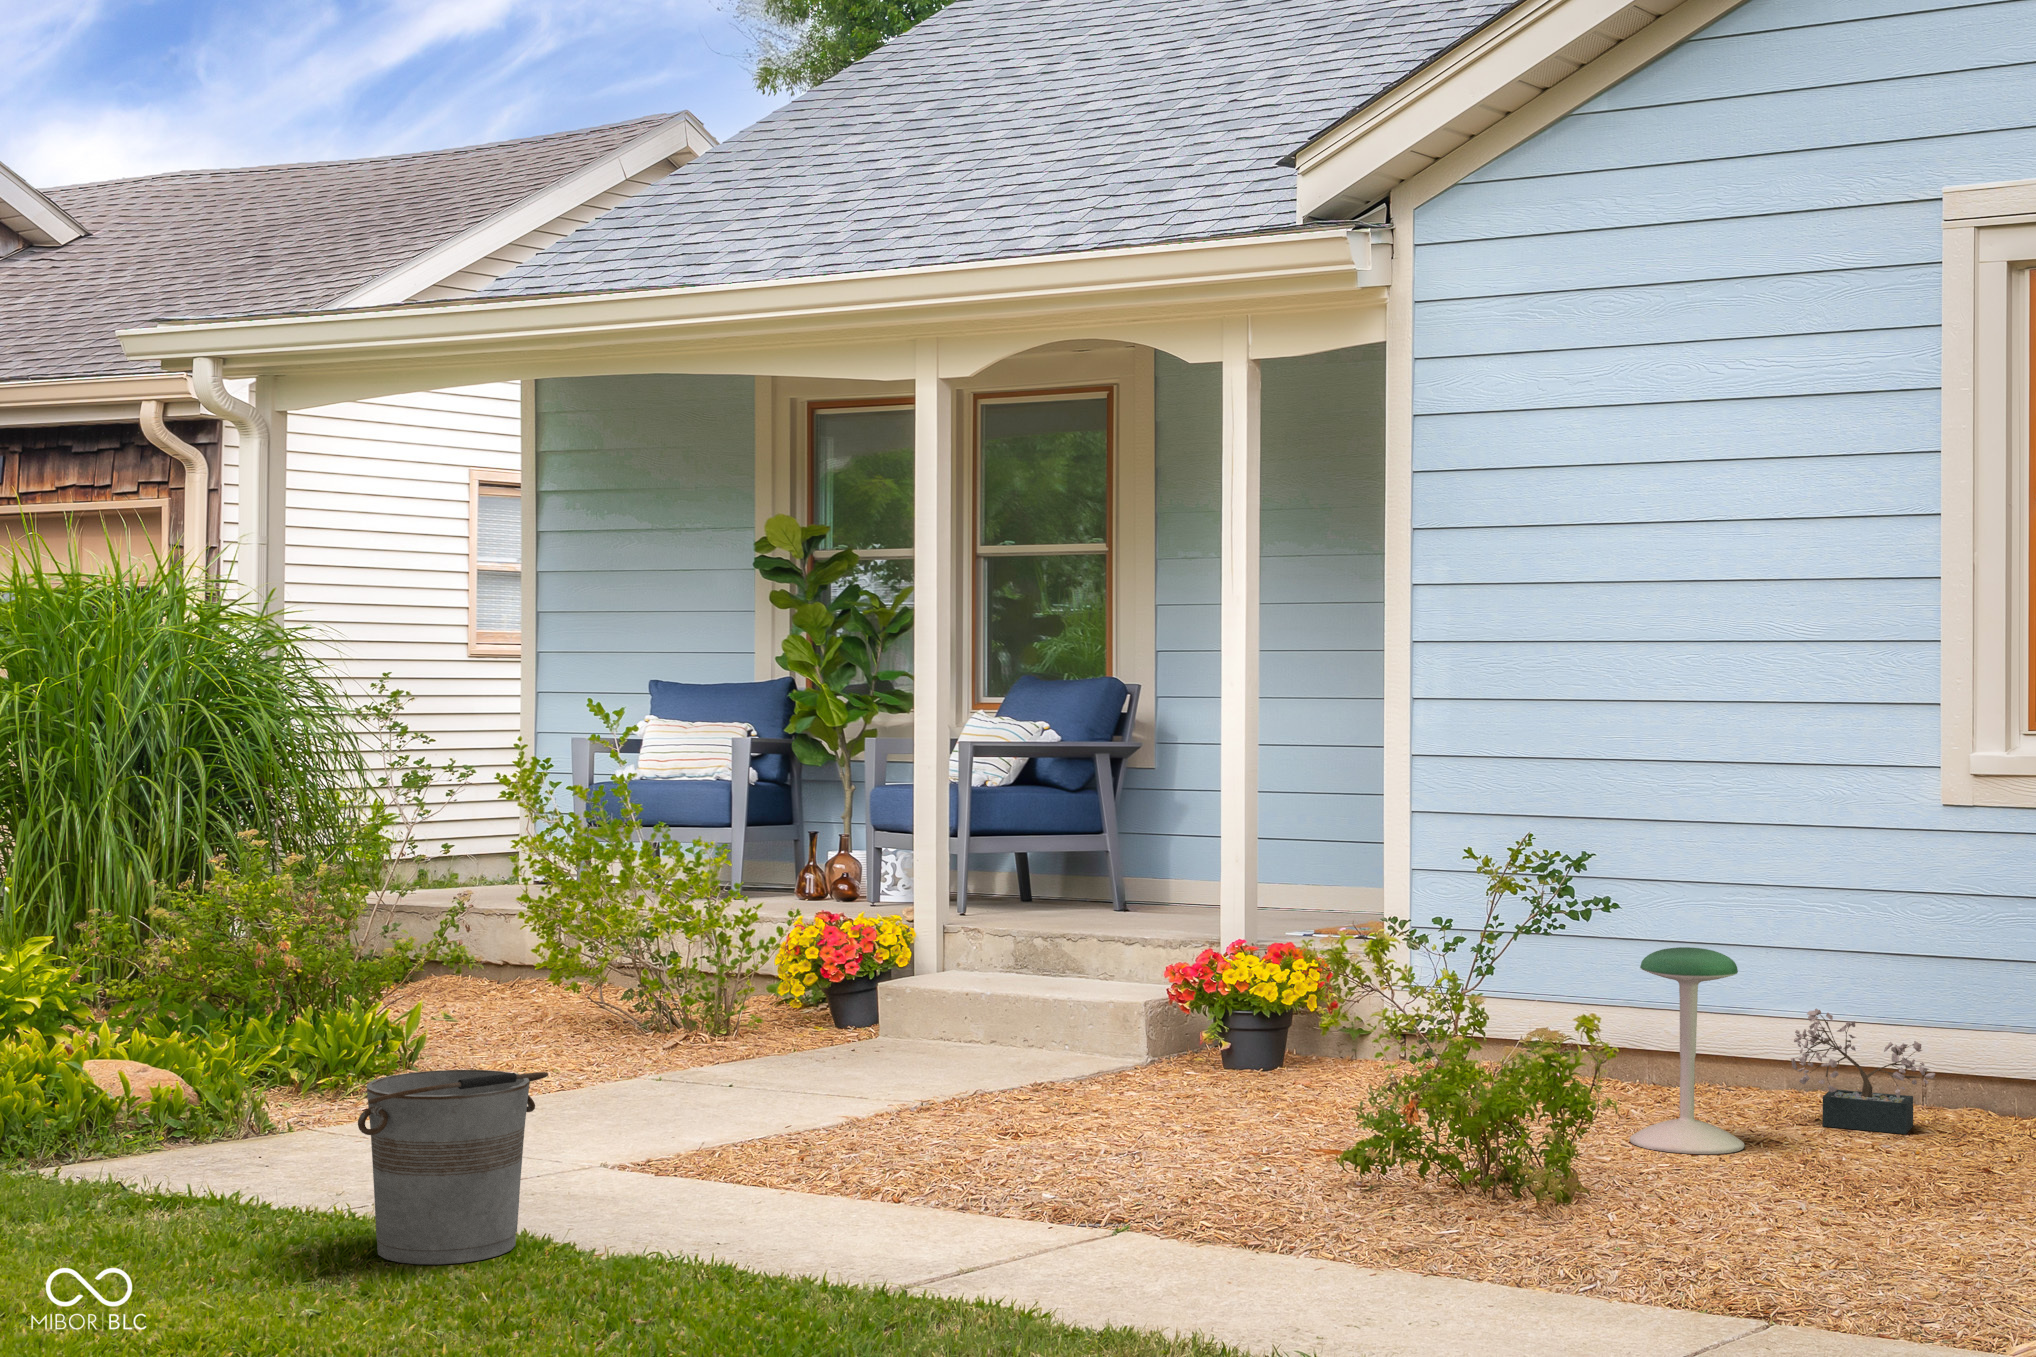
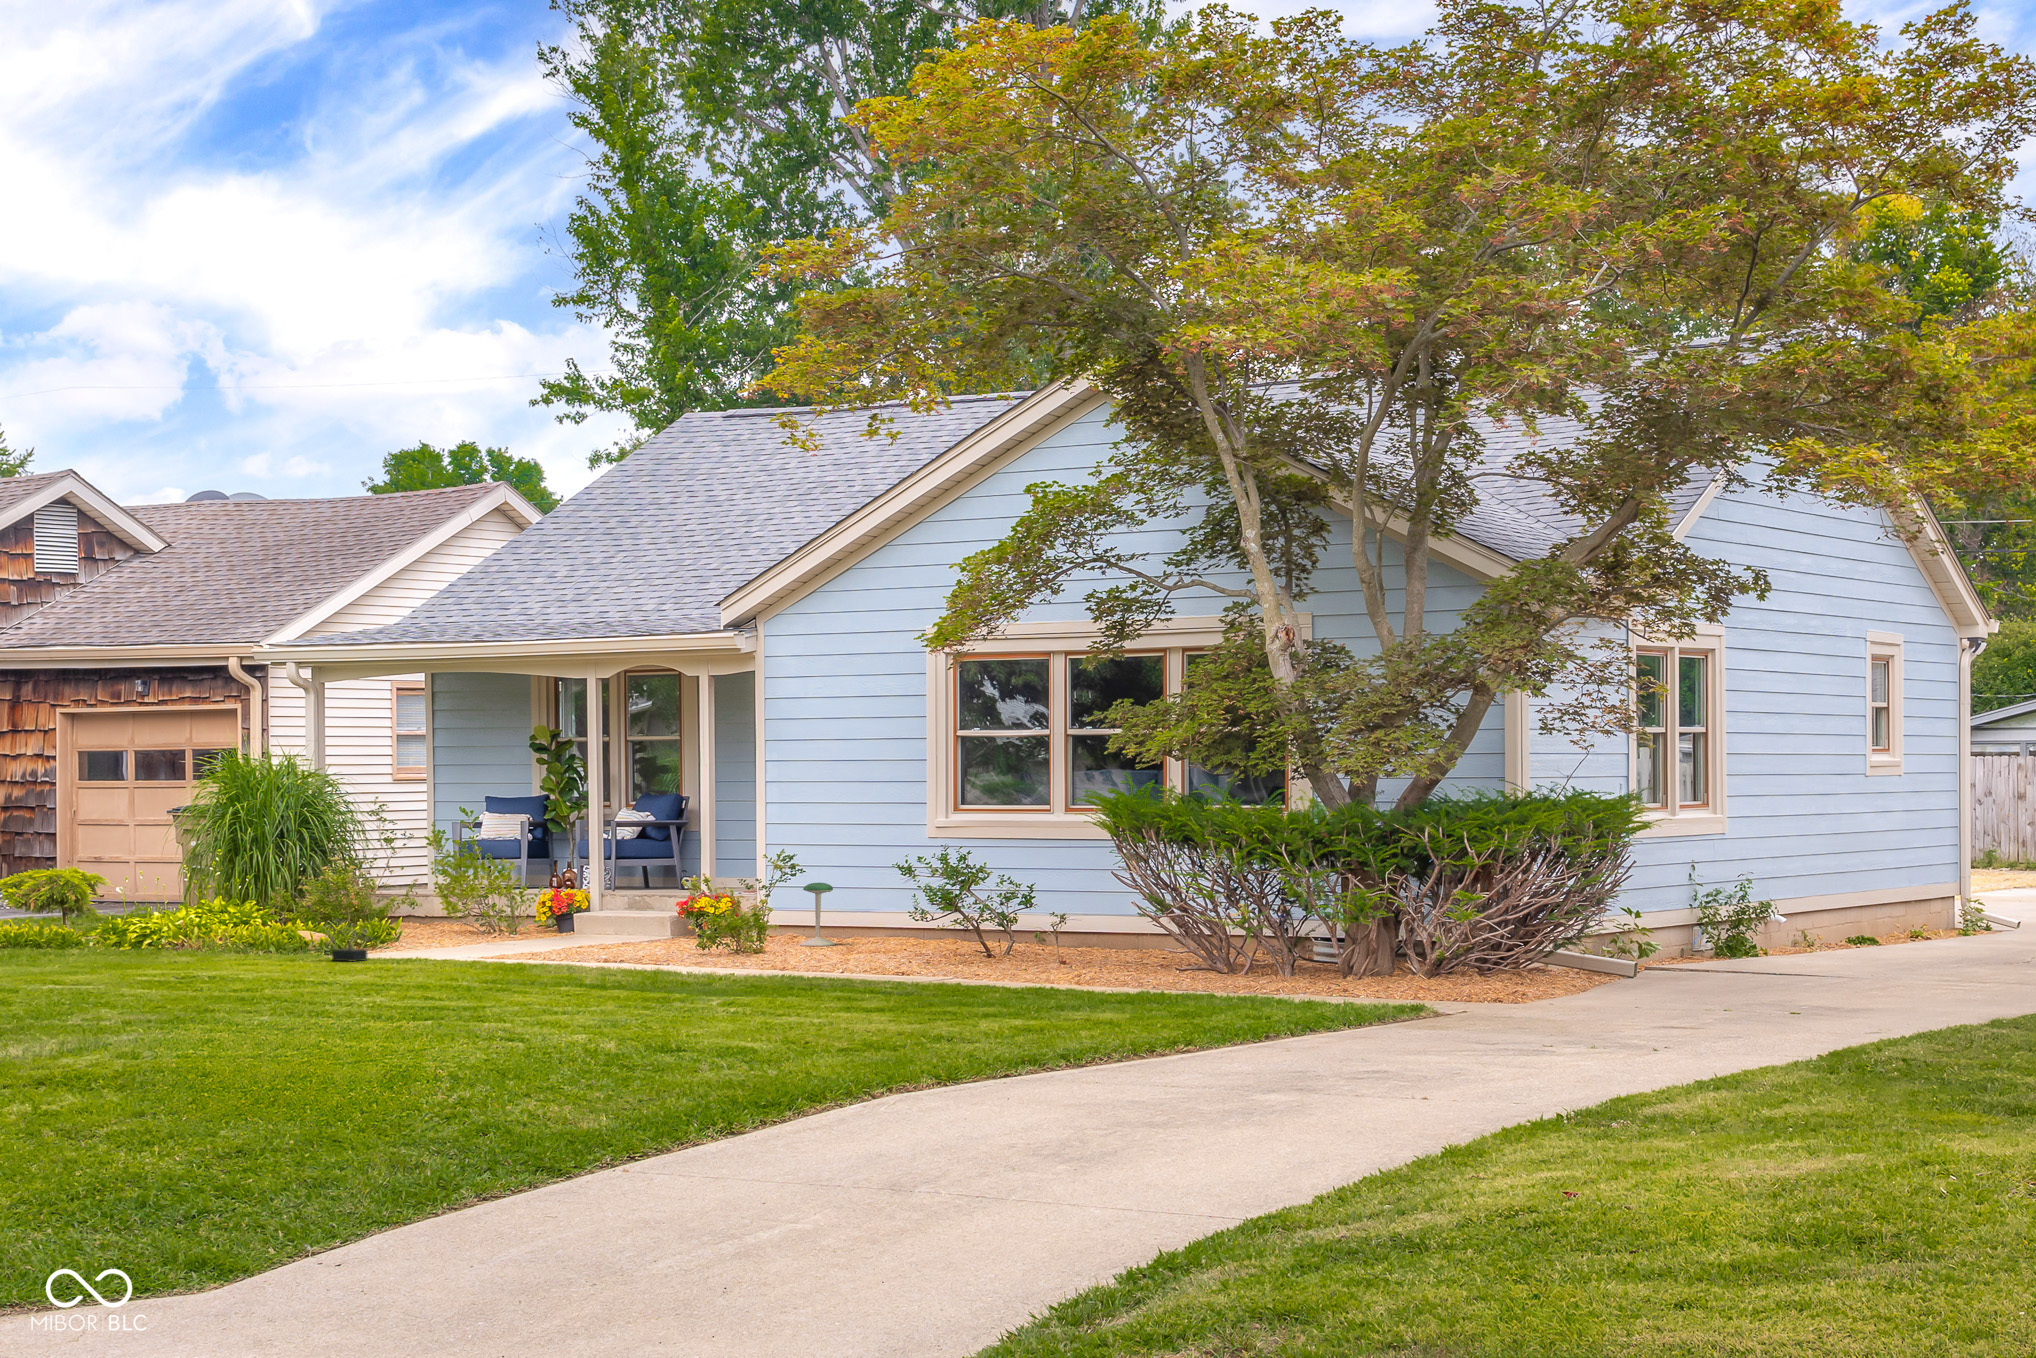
decorative plant: present [1791,1009,1935,1134] -> present [326,920,368,962]
bucket: present [358,1070,548,1264] -> none [400,912,451,963]

